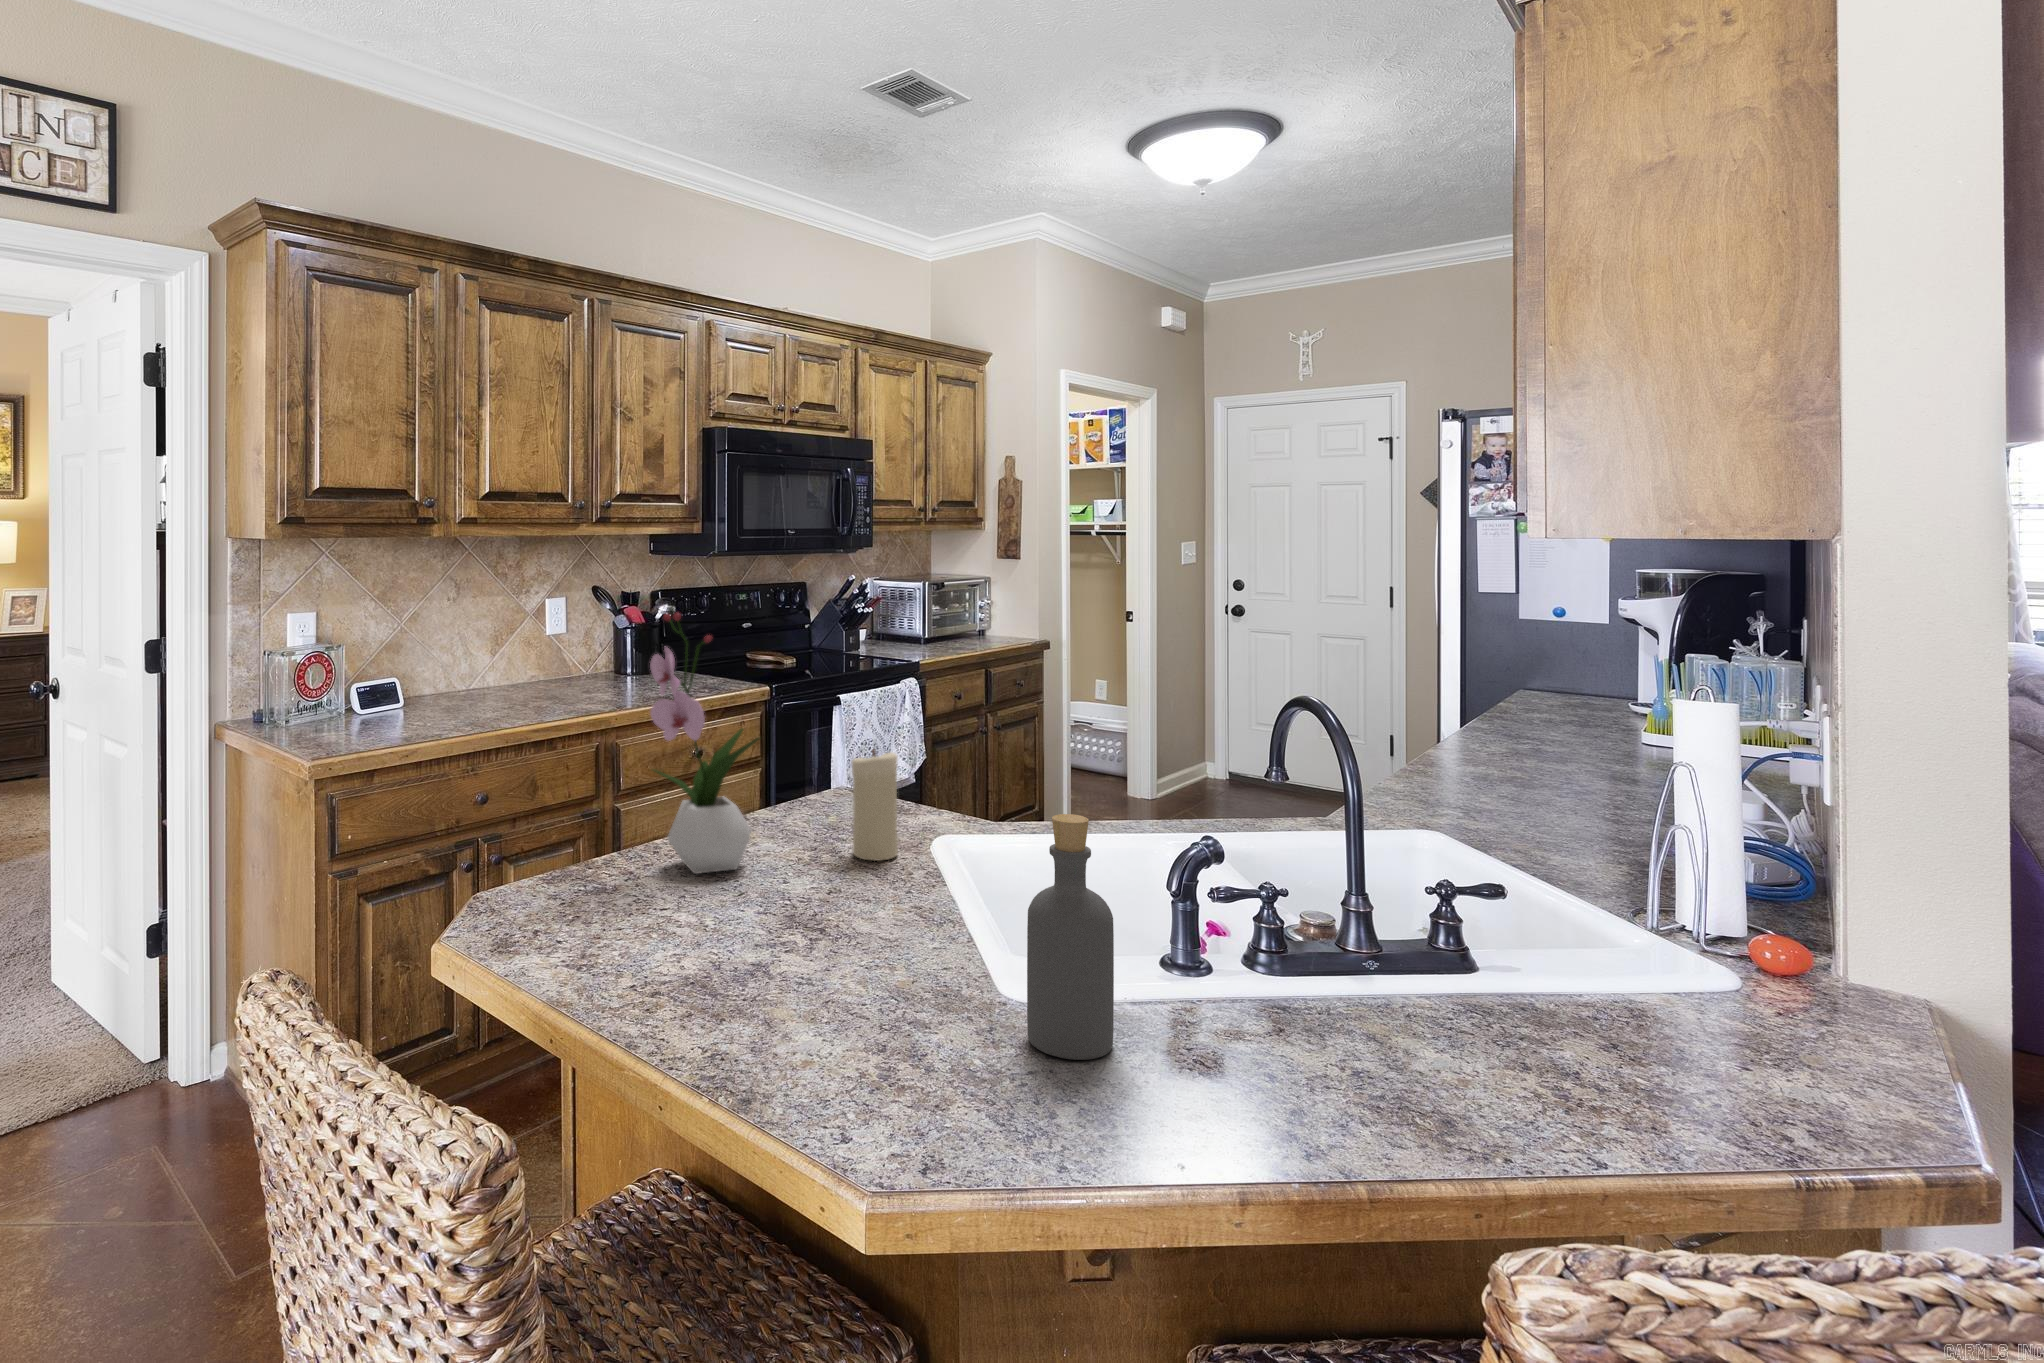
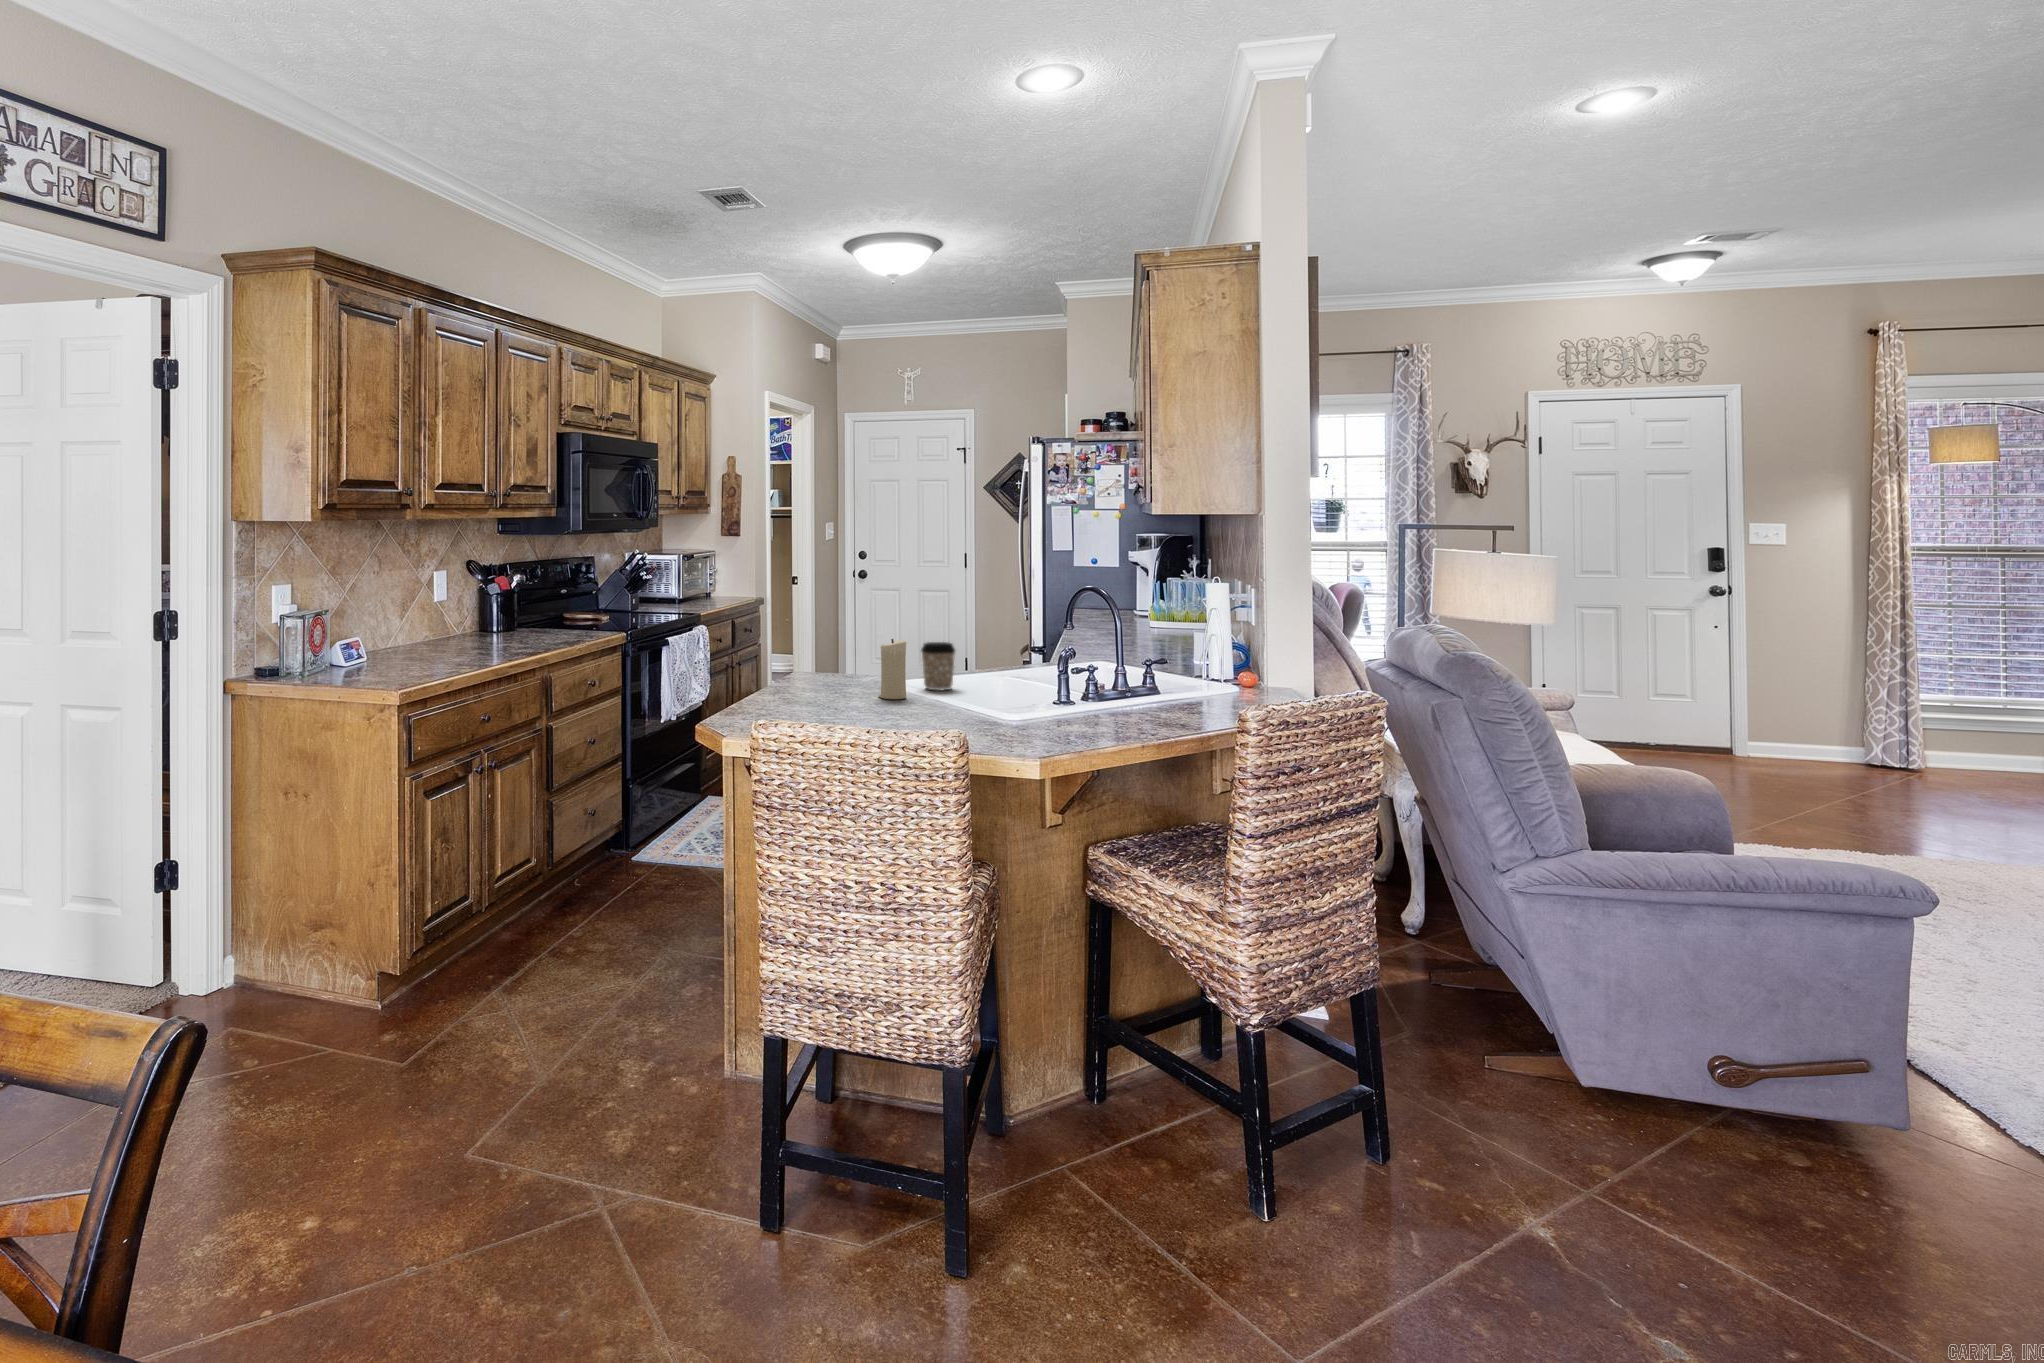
flower arrangement: present [650,613,759,874] -> none [785,564,851,711]
coffee cup: none [957,755,1022,847] -> present [921,642,955,690]
bottle: present [1027,814,1114,1060] -> none [1069,640,1106,738]

